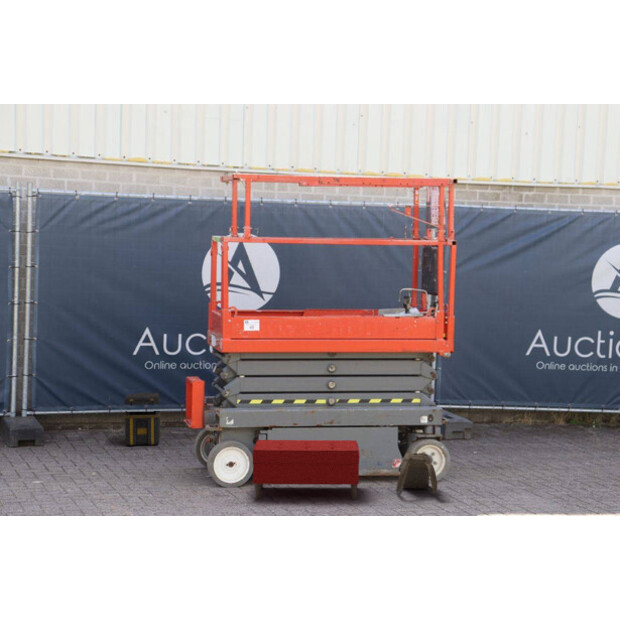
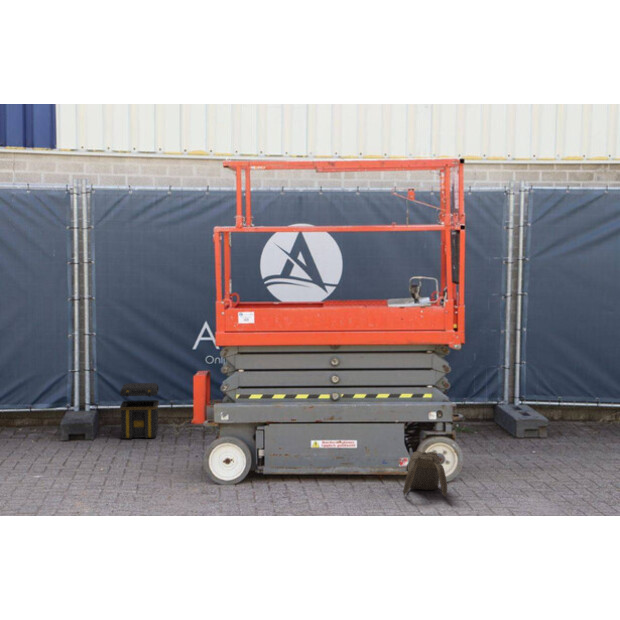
bench: present [253,440,360,499] -> none [249,436,363,502]

